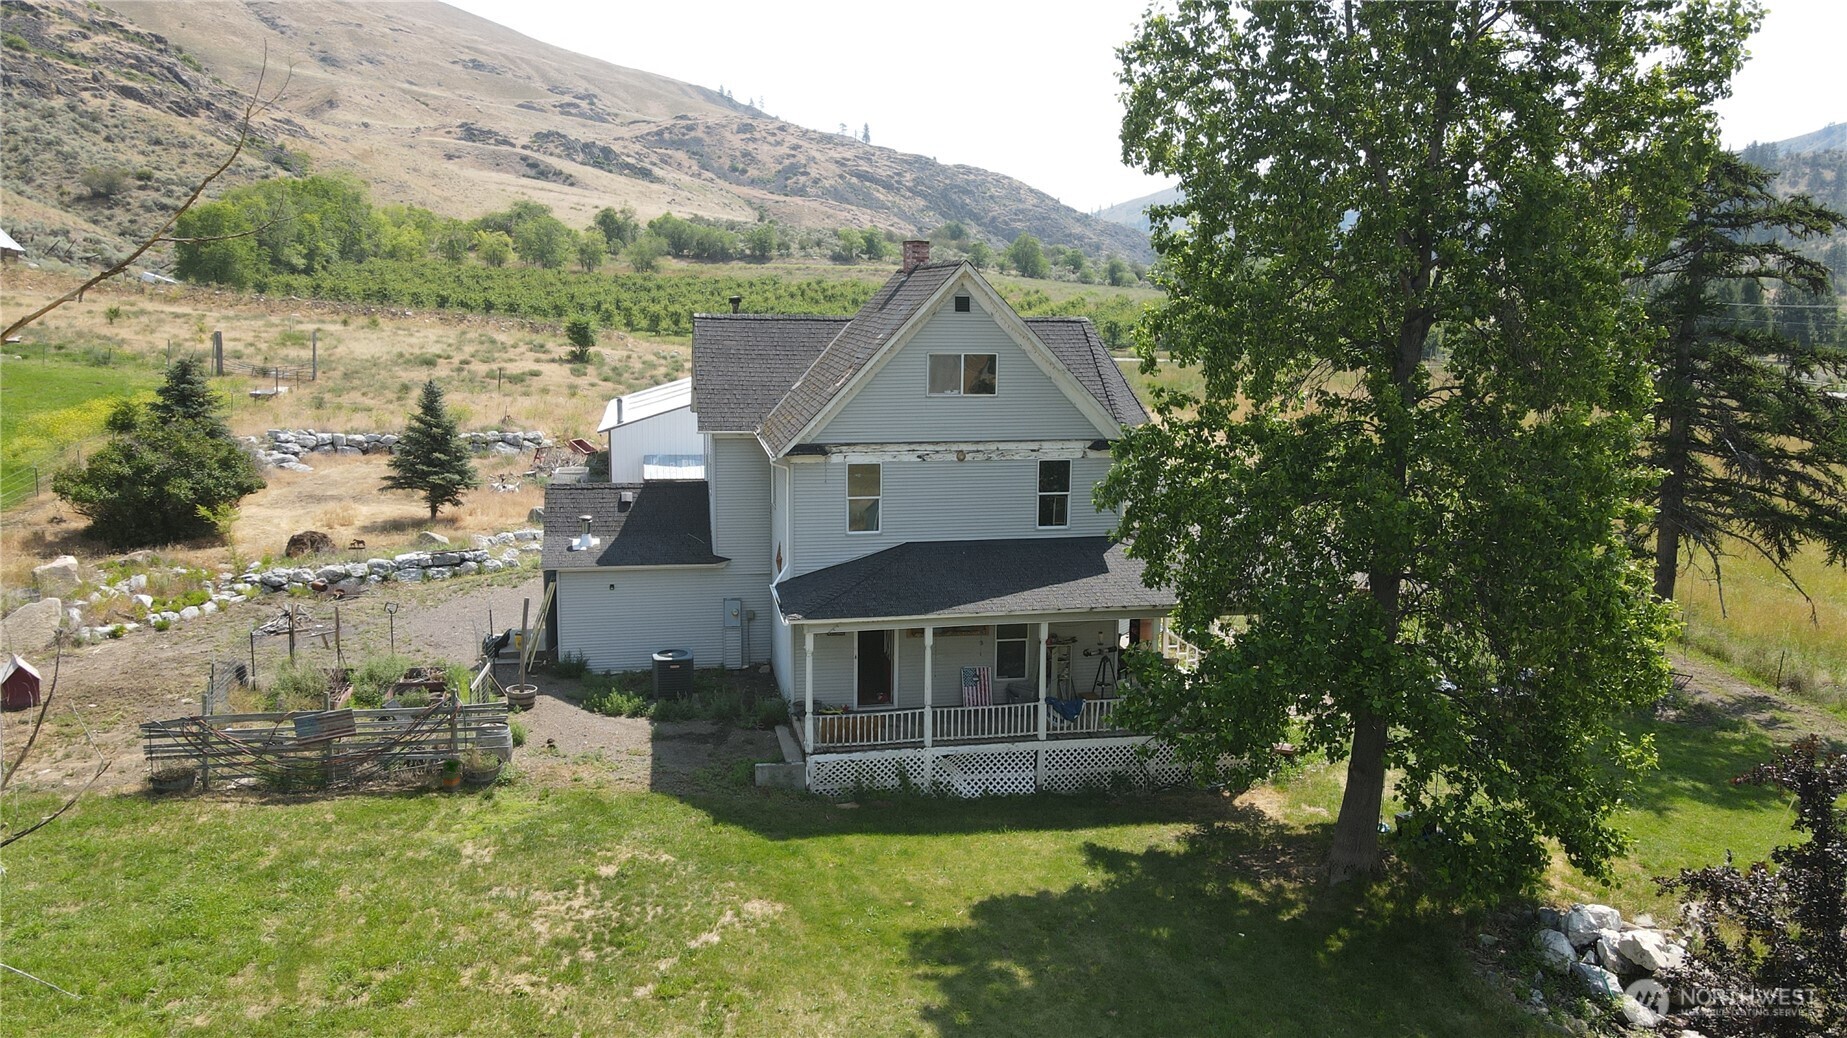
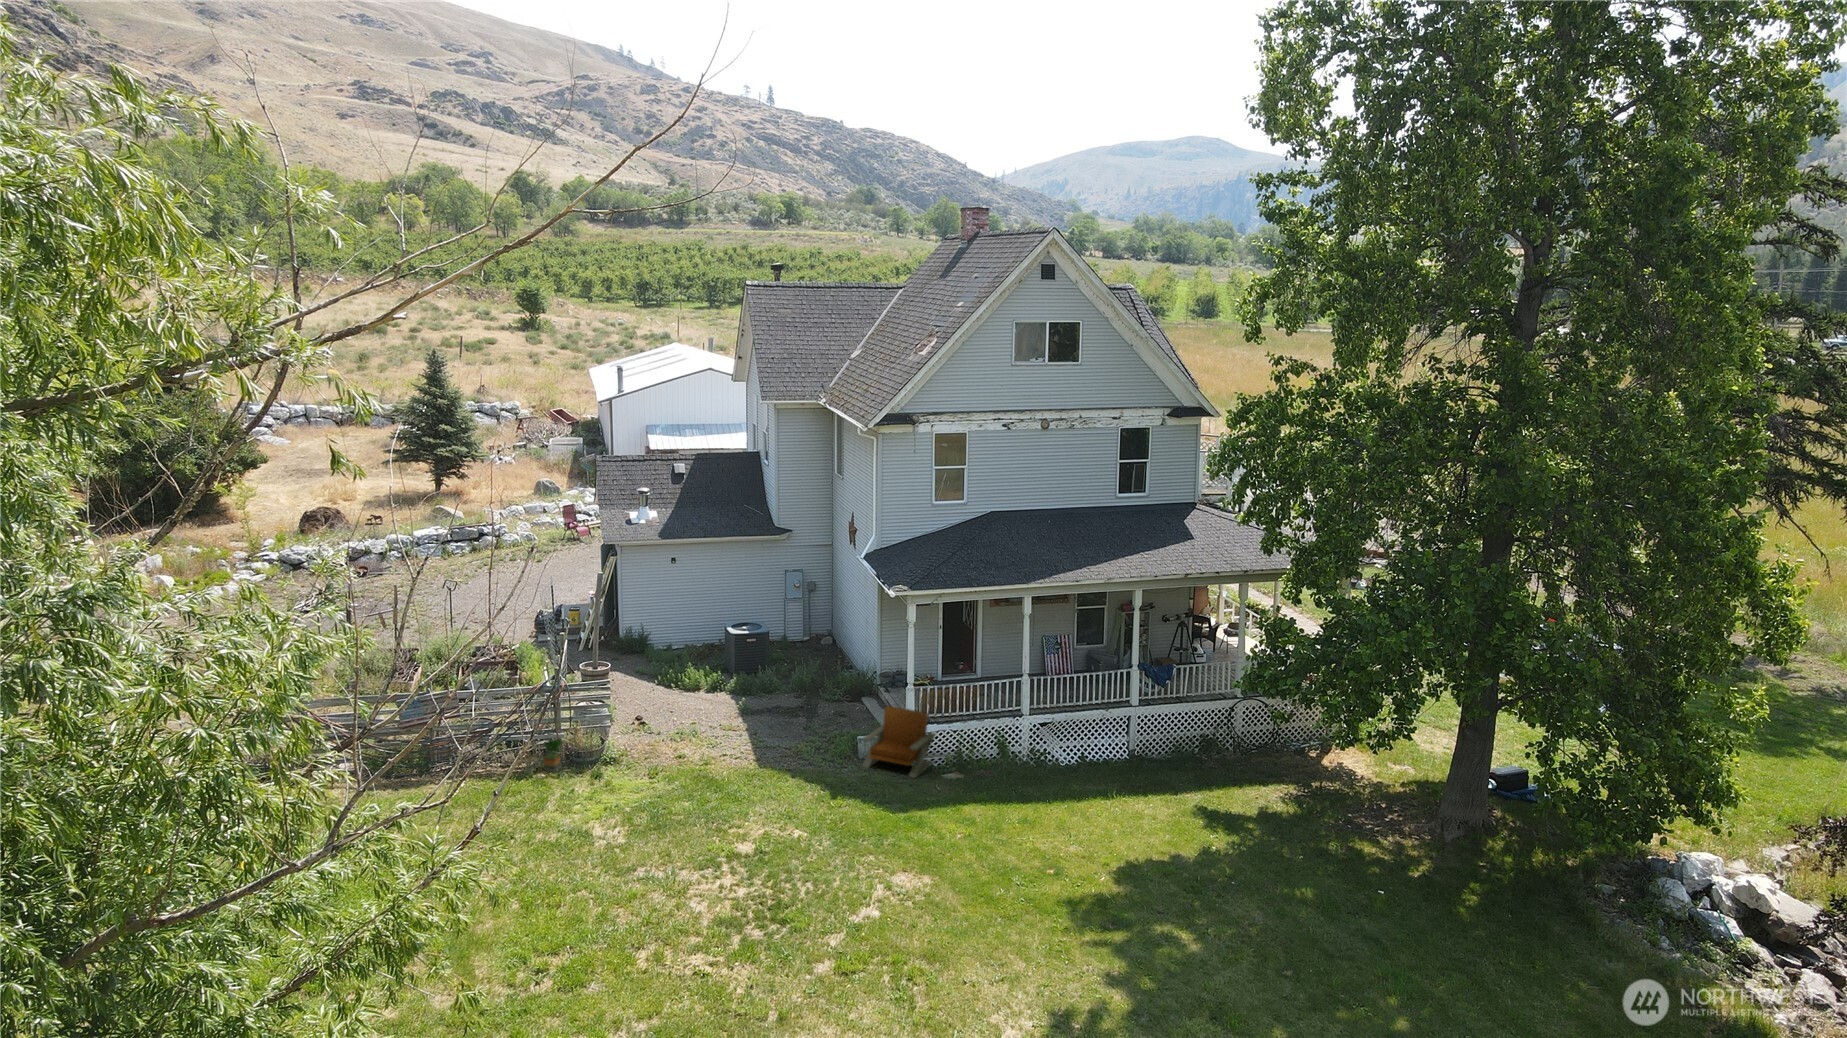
lounge chair: none [756,734,831,807] -> present [862,706,935,778]

